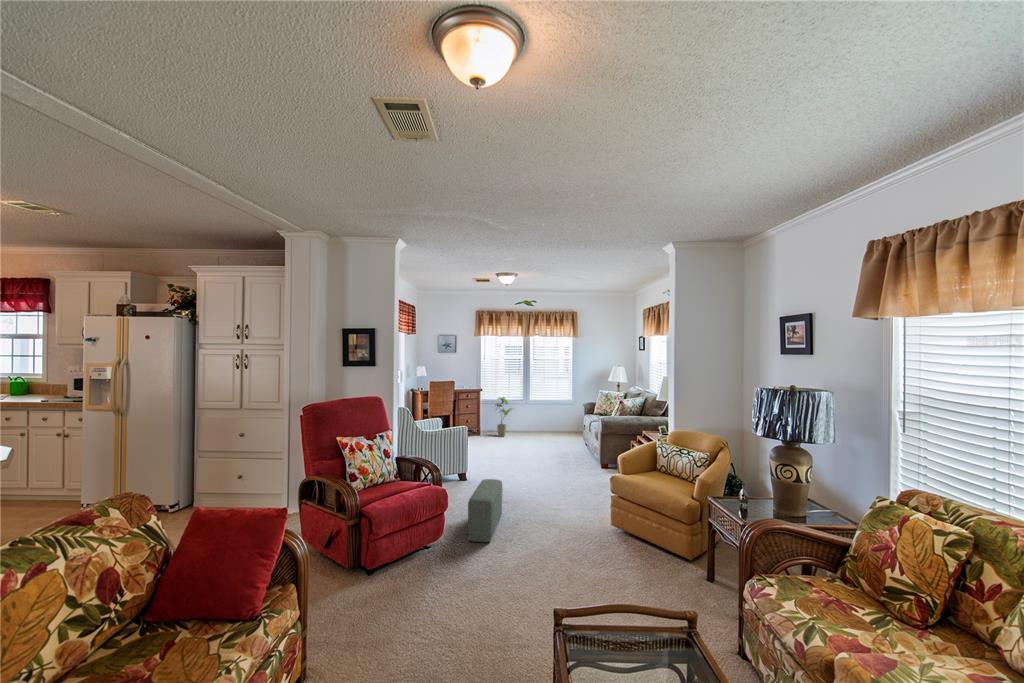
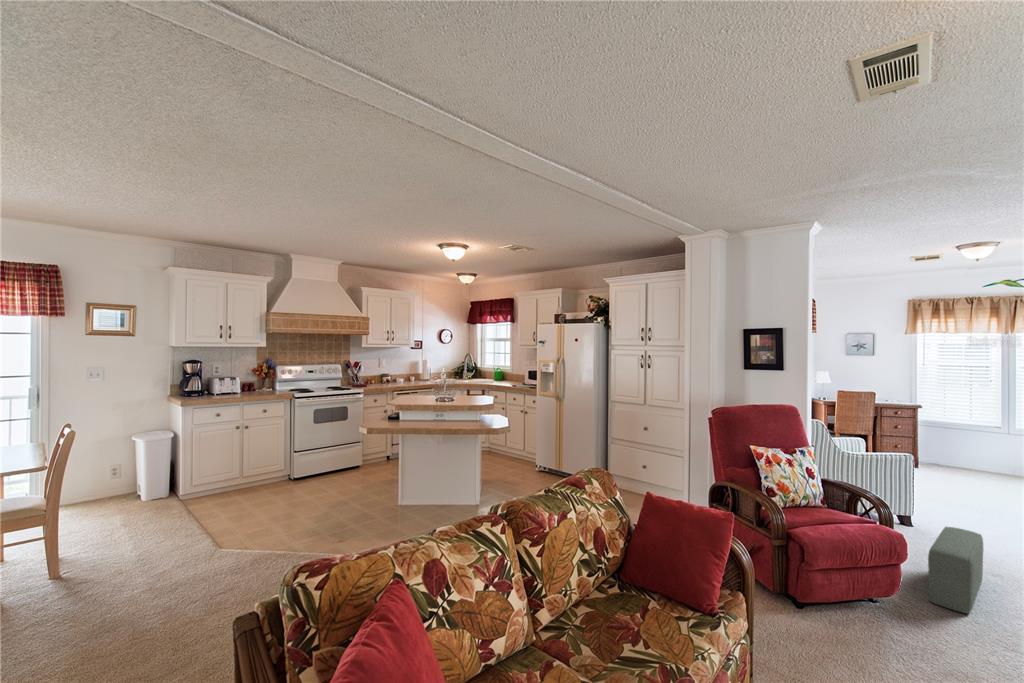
house plant: present [496,397,512,437] -> none [941,417,981,471]

